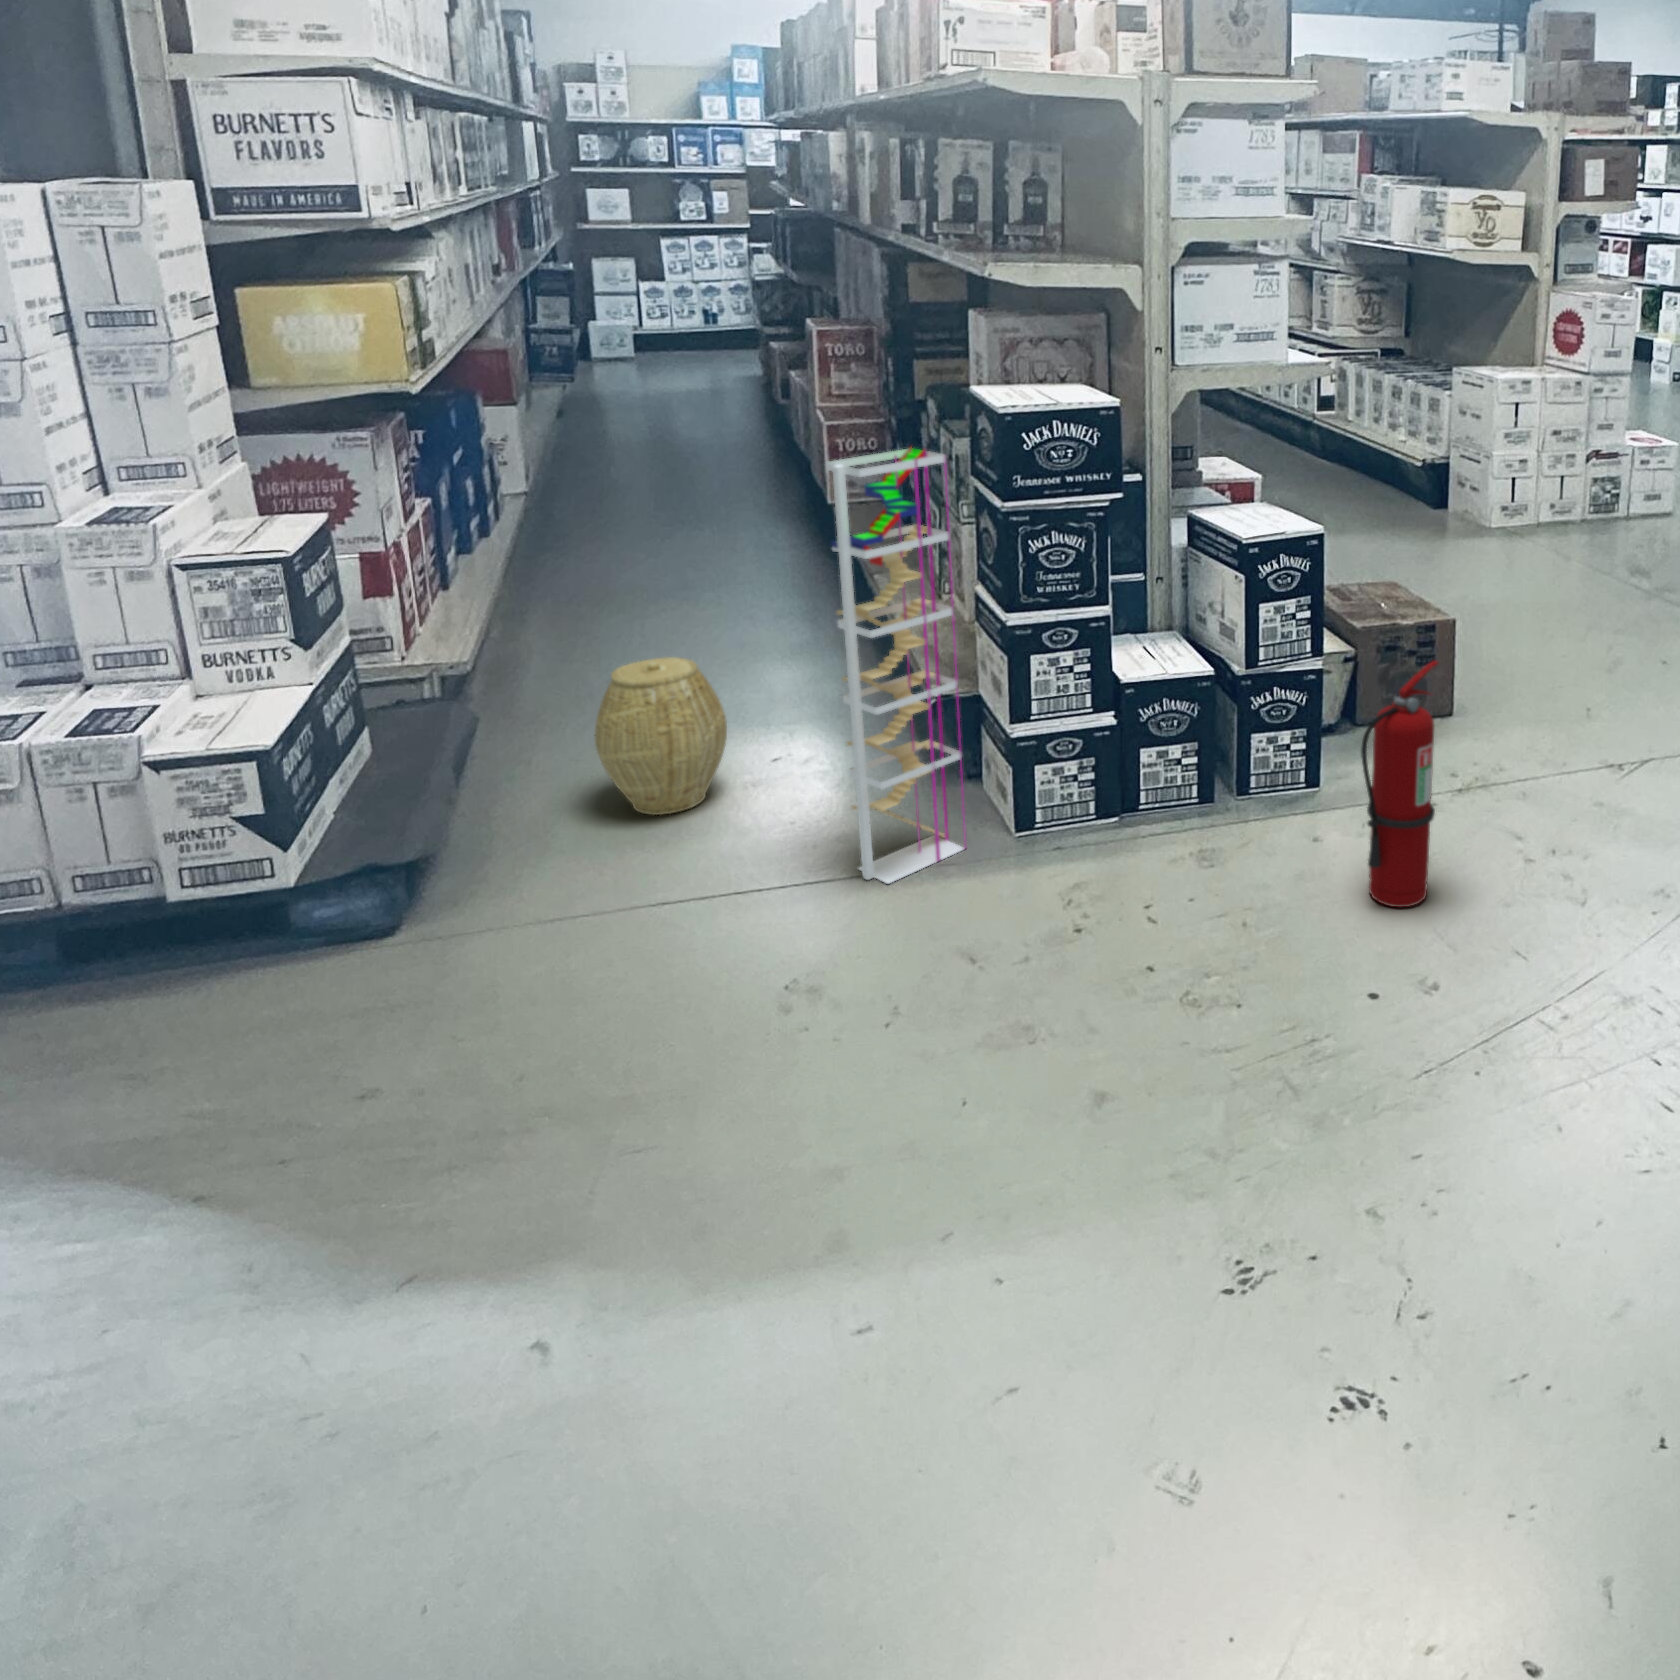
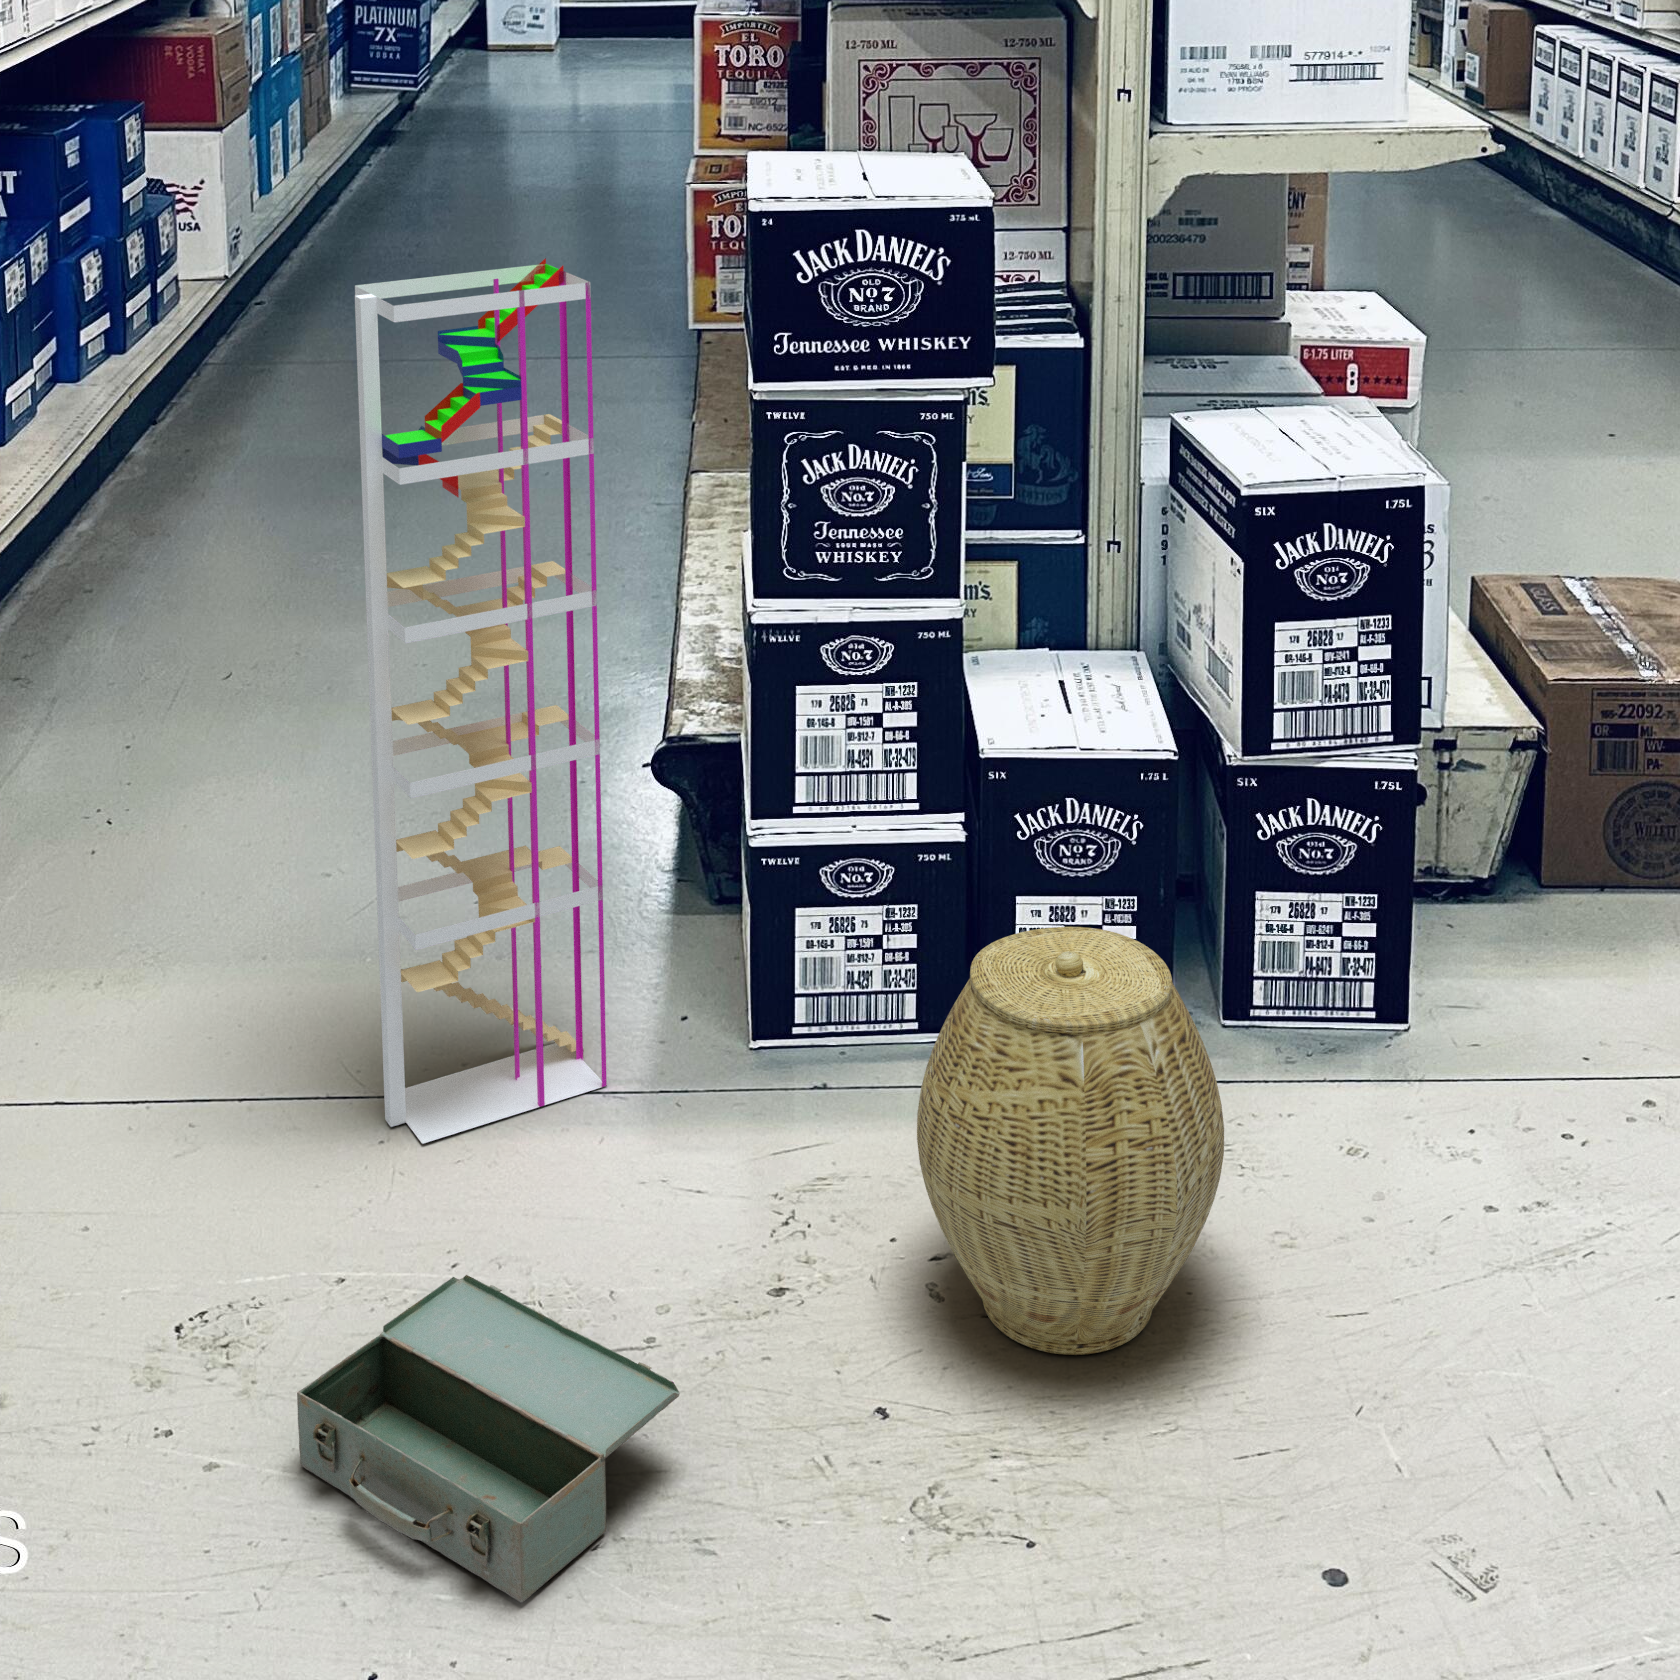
woven basket: present [595,657,727,815] -> present [917,927,1224,1355]
fire extinguisher: present [1361,661,1438,907] -> none [1378,835,1601,1440]
toolbox: none [901,920,1079,1033] -> present [297,1275,680,1603]

